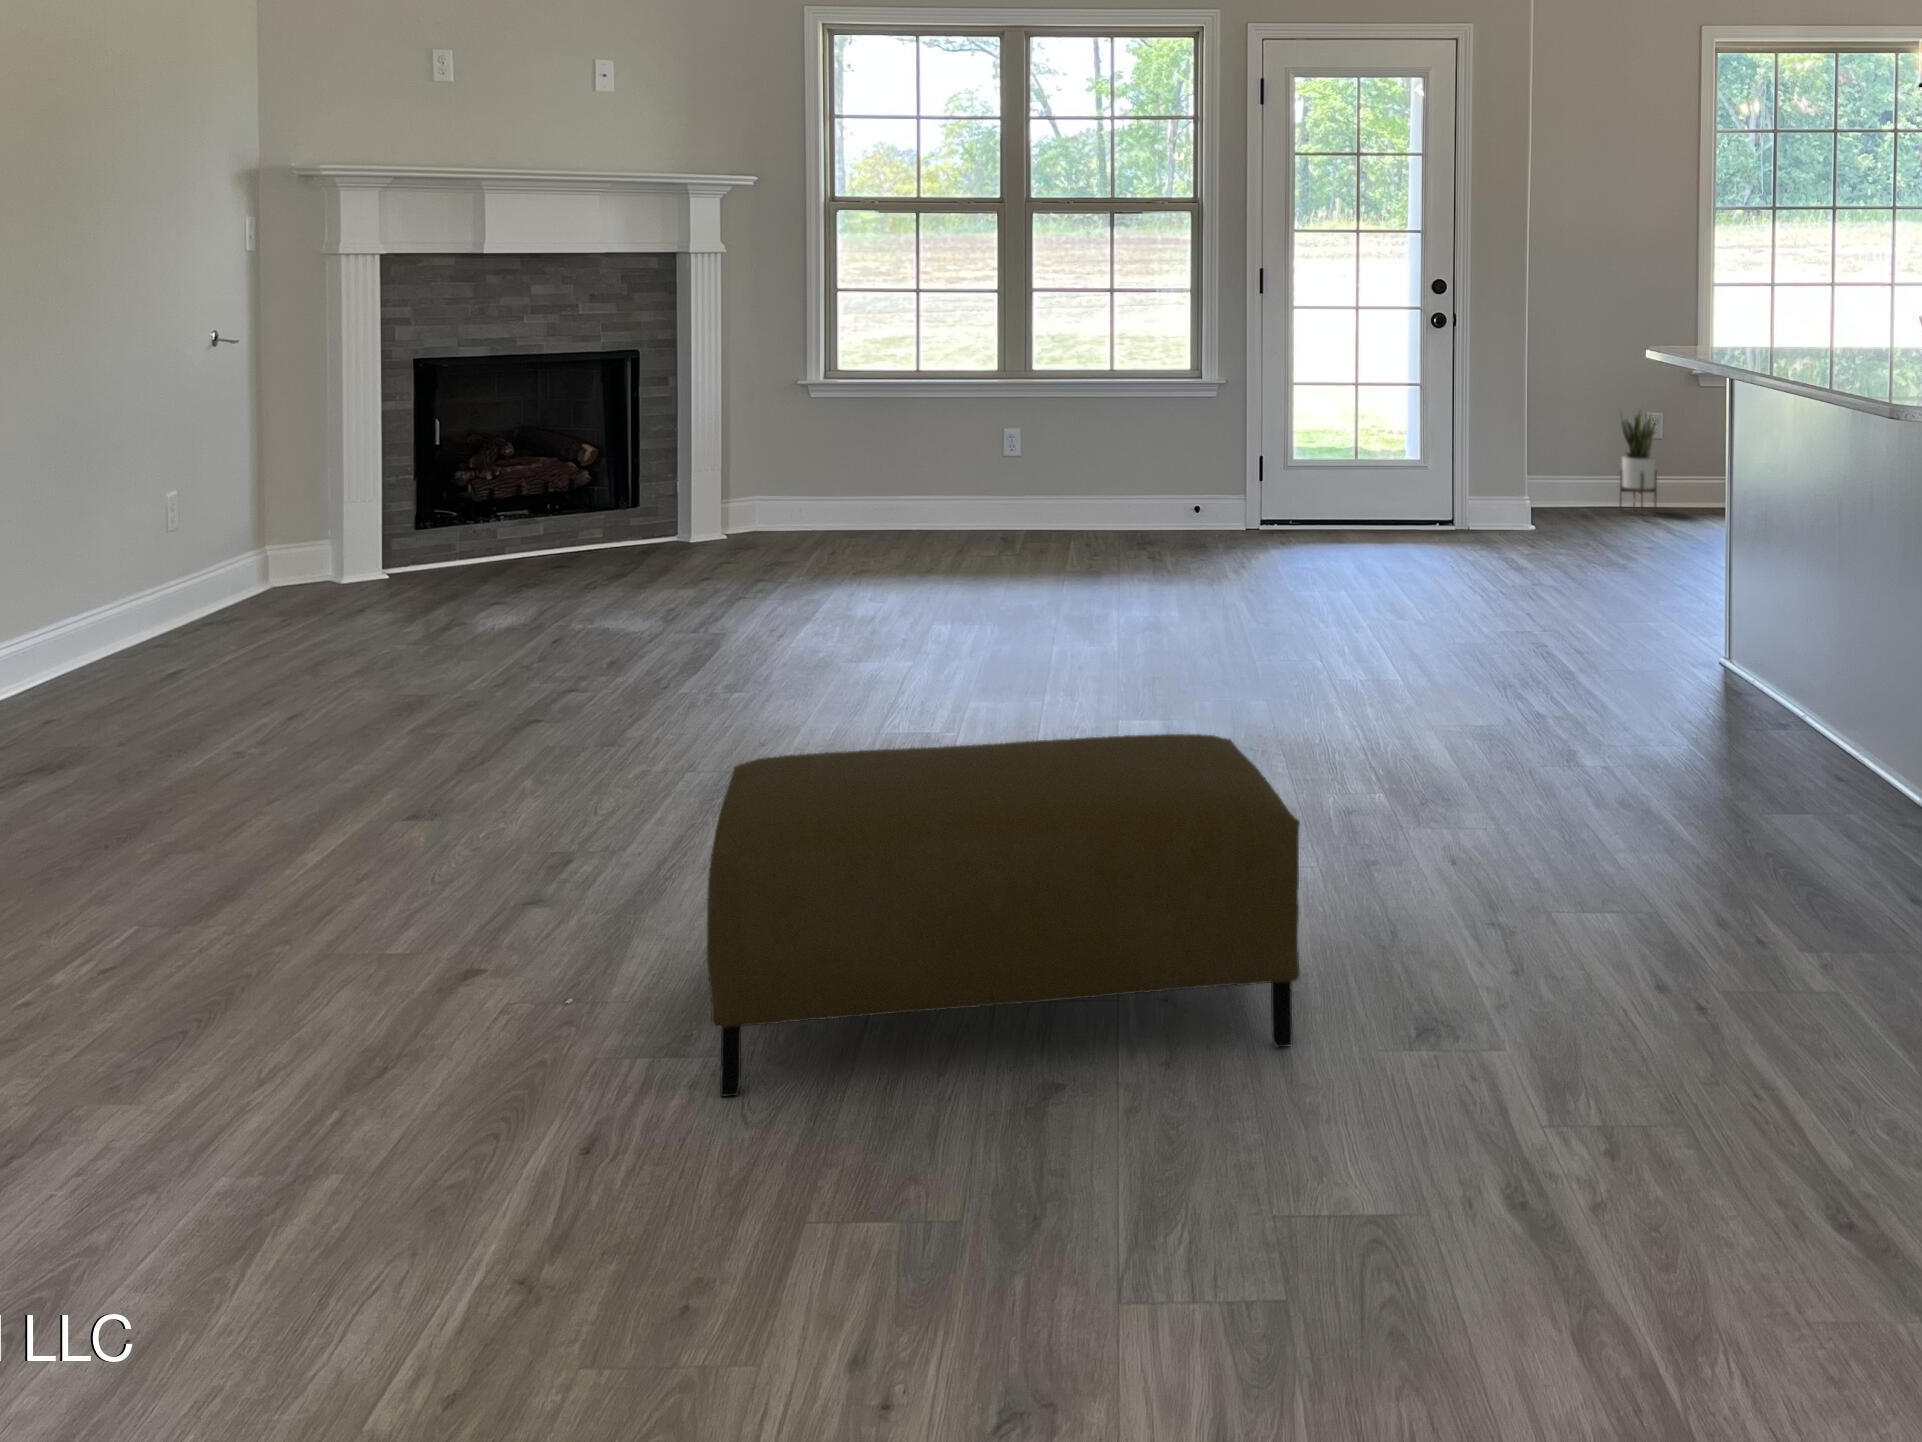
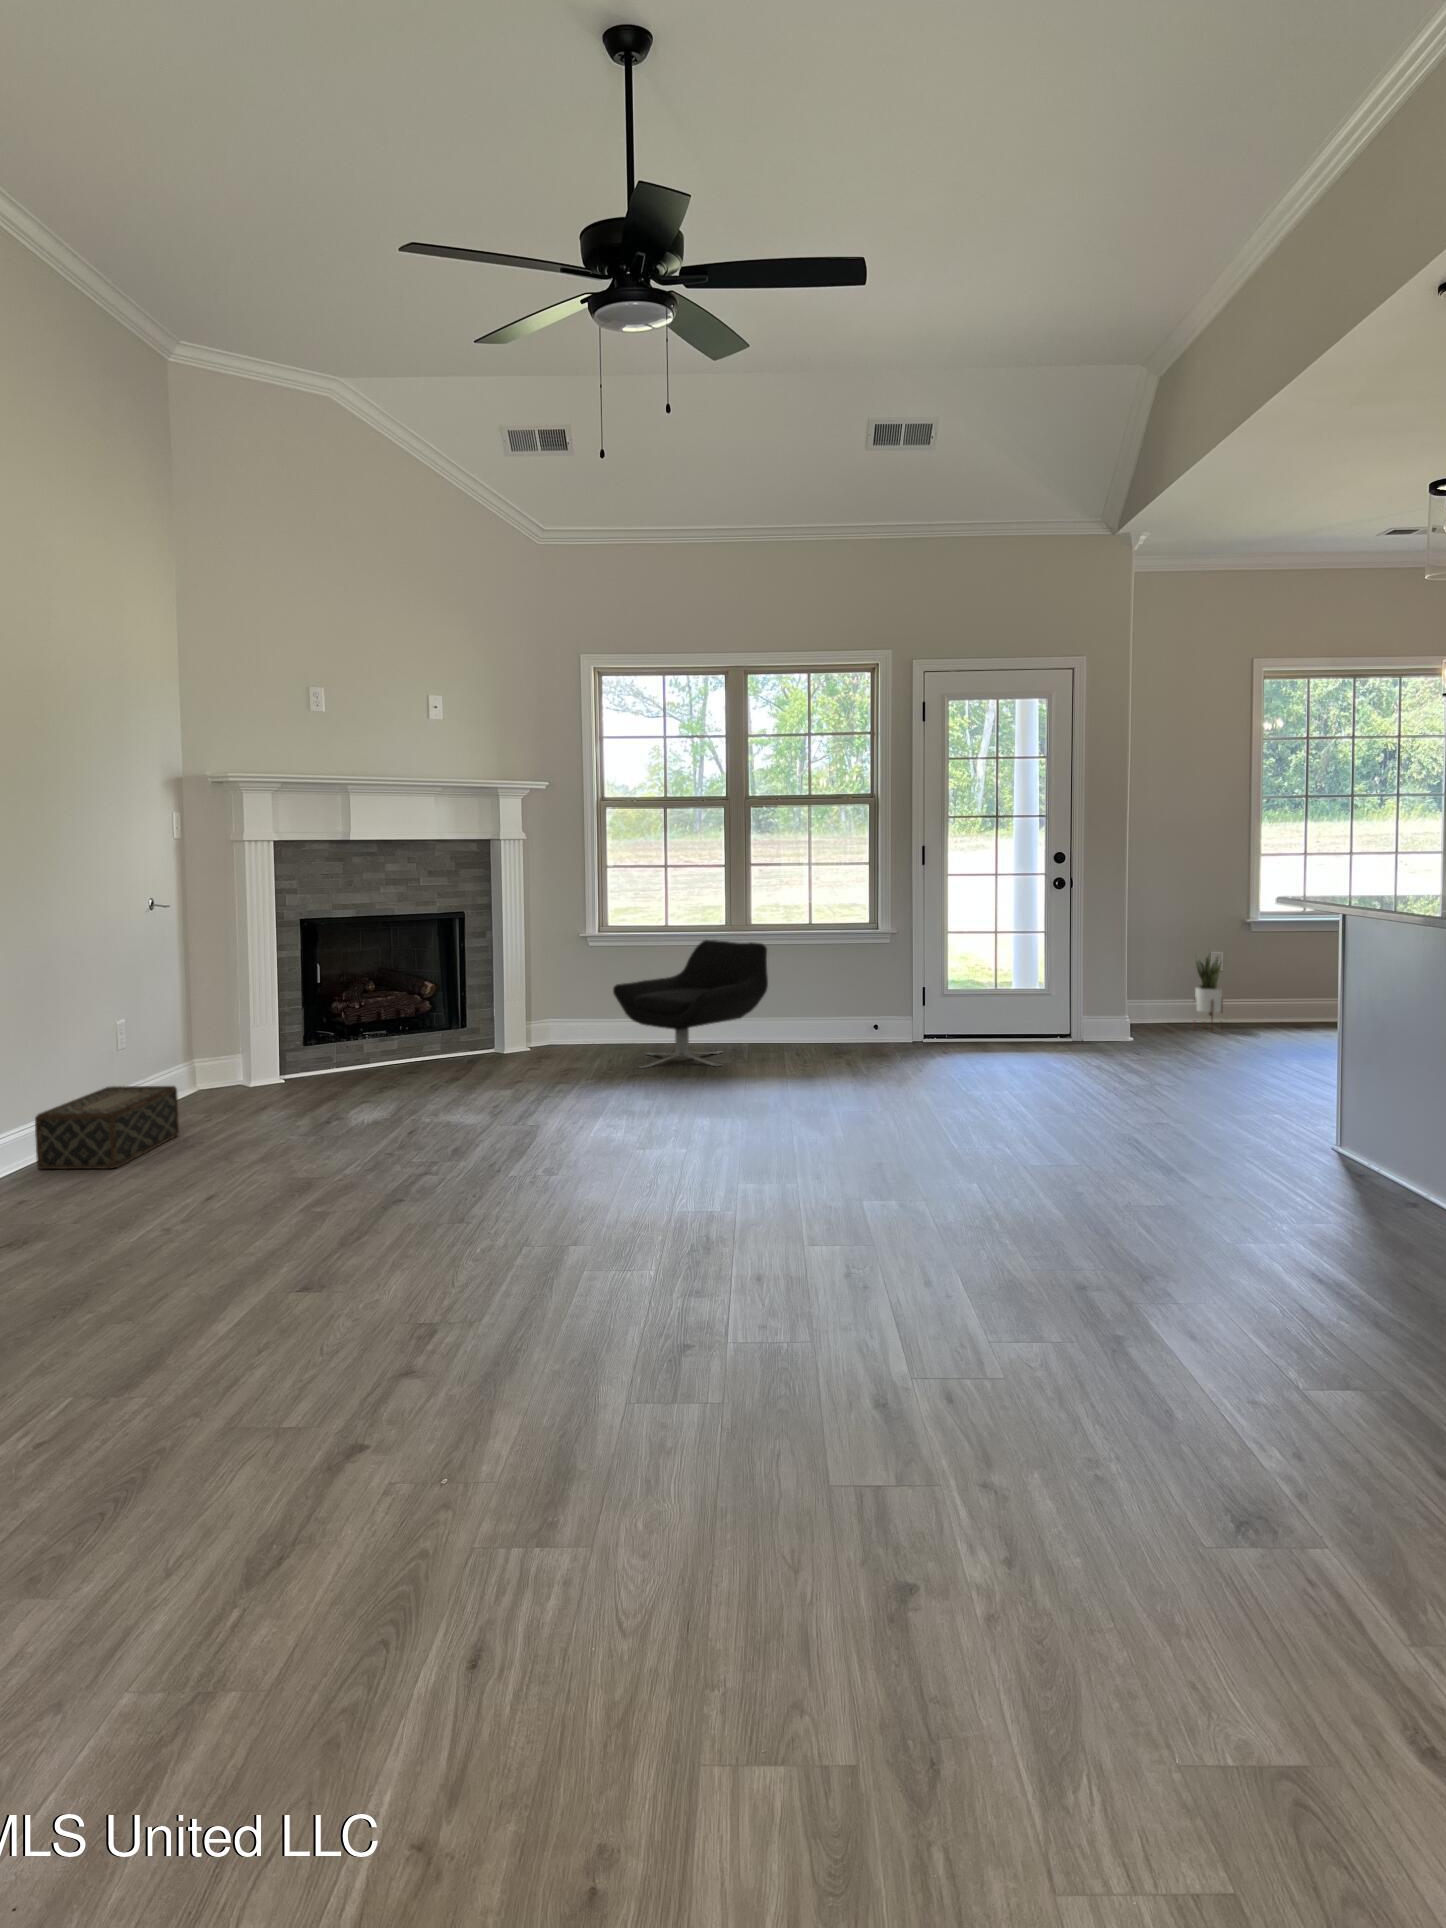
lounge chair: none [842,389,1051,562] -> present [613,940,768,1068]
woven basket: none [41,584,237,694] -> present [35,1086,179,1169]
ottoman: present [707,734,1300,1096] -> none [586,1219,1124,1554]

